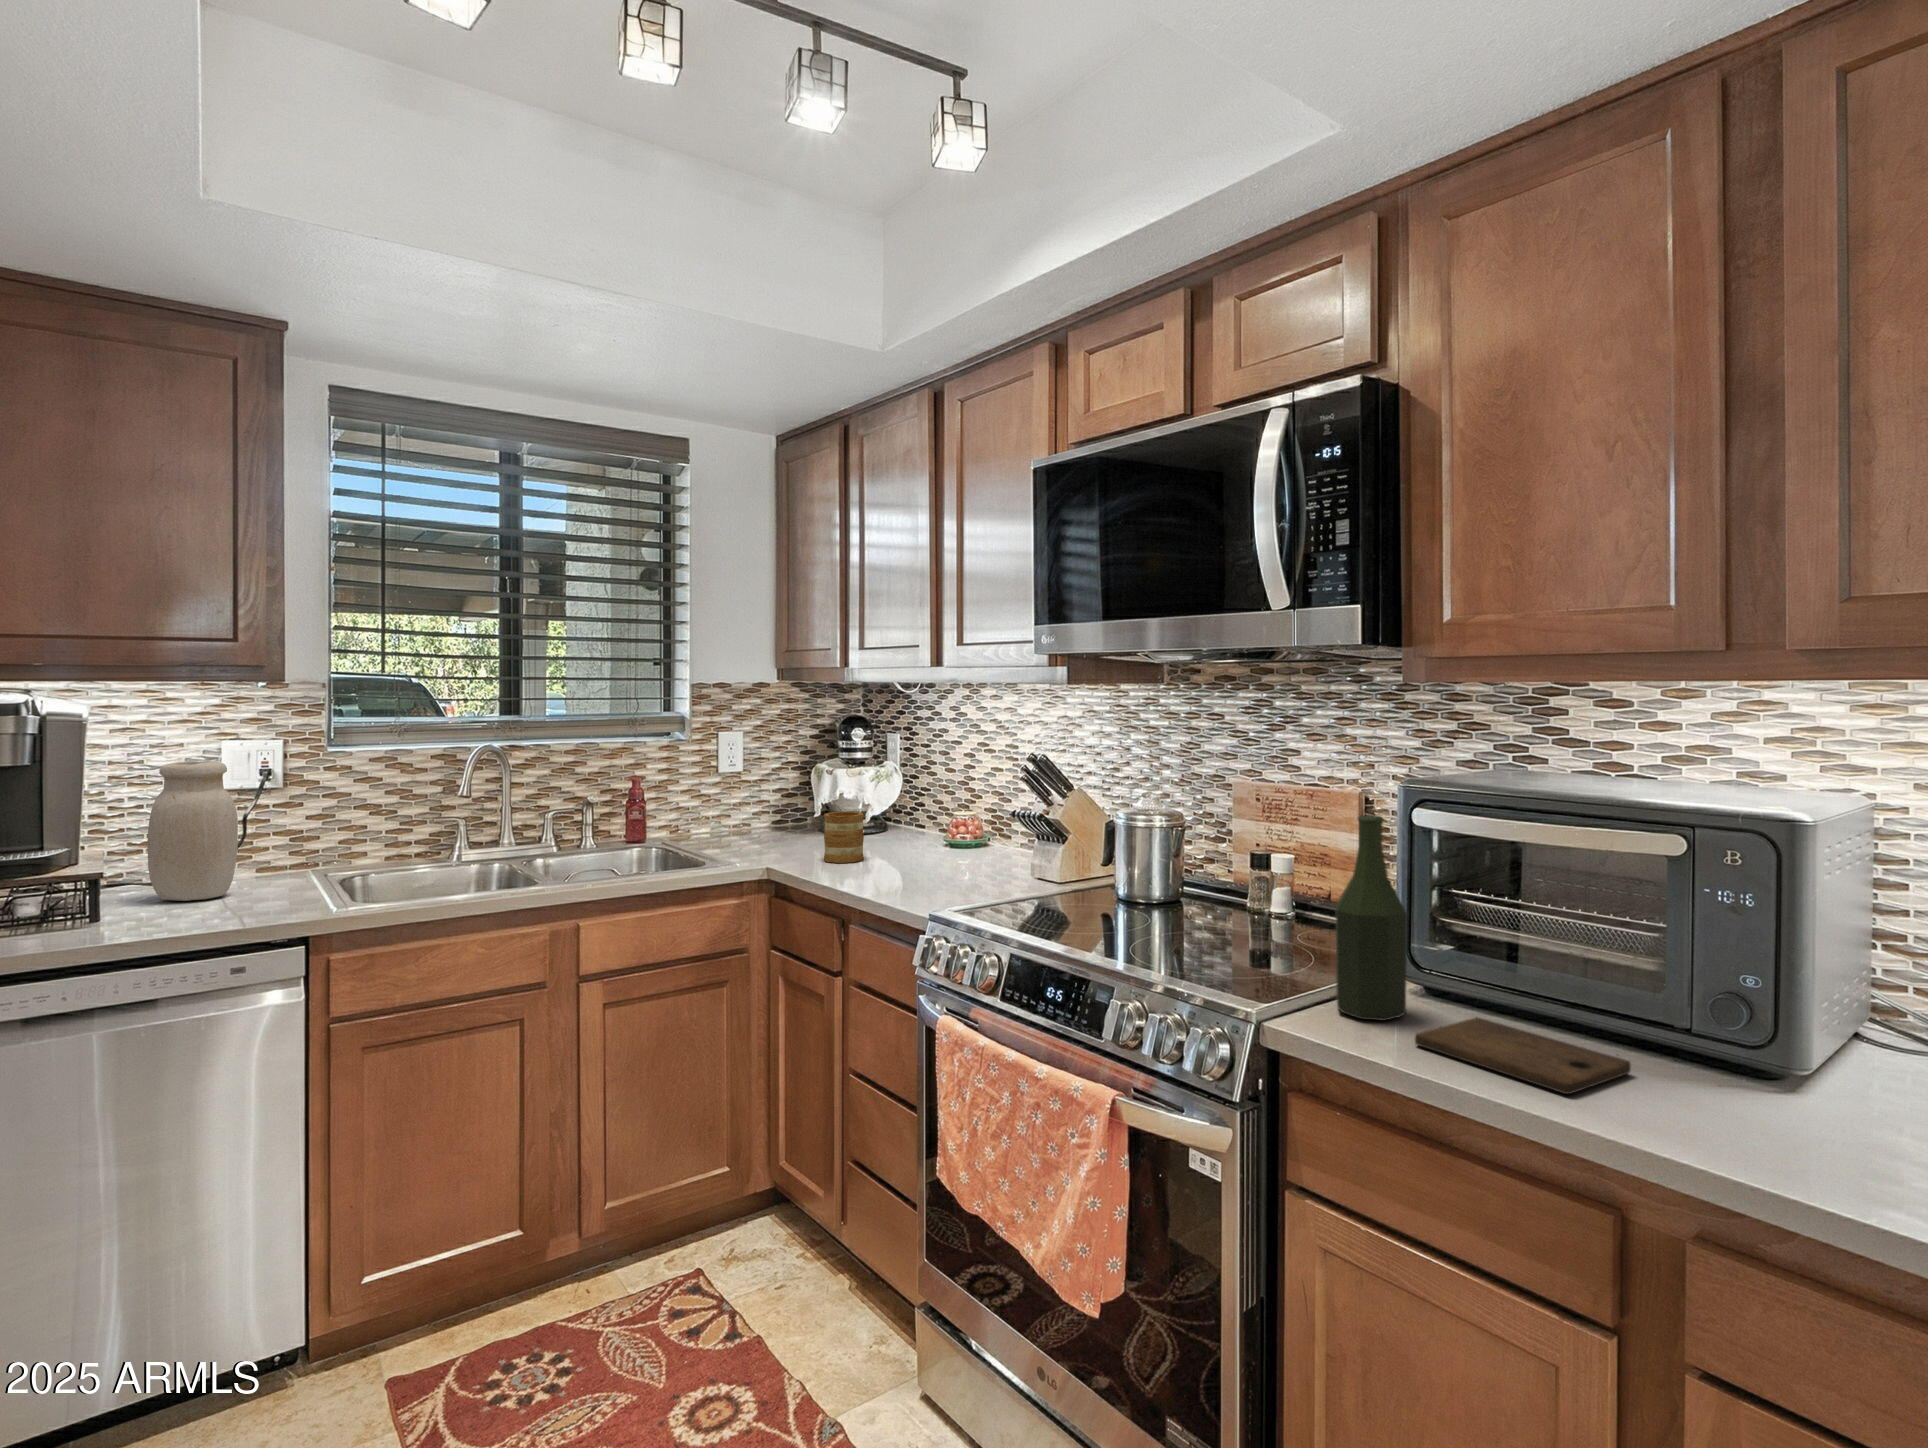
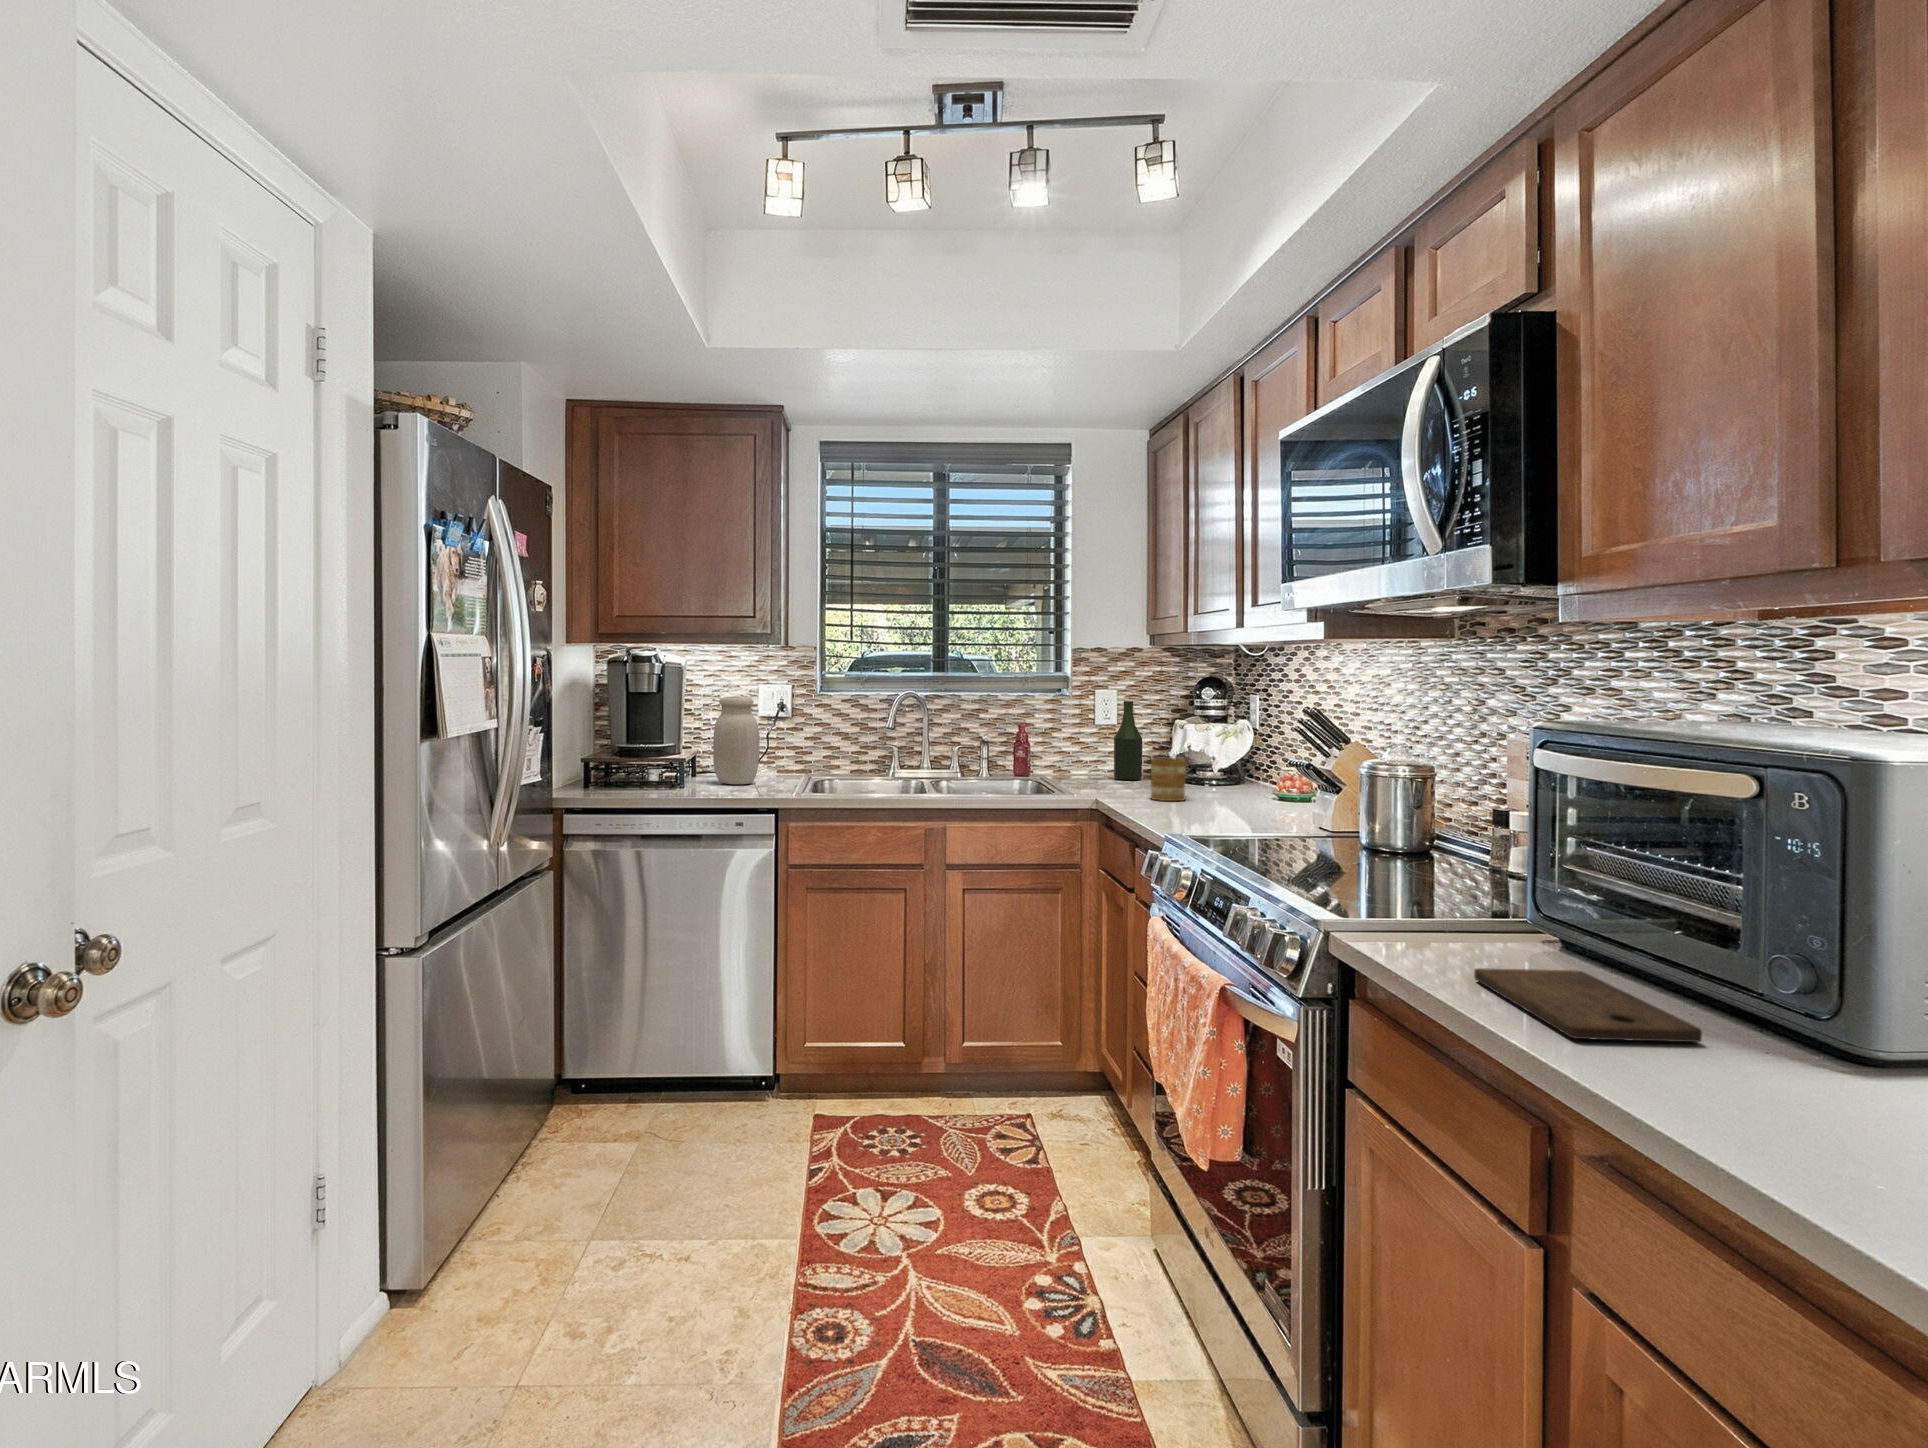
bottle: present [1336,815,1407,1021] -> present [1114,701,1142,780]

